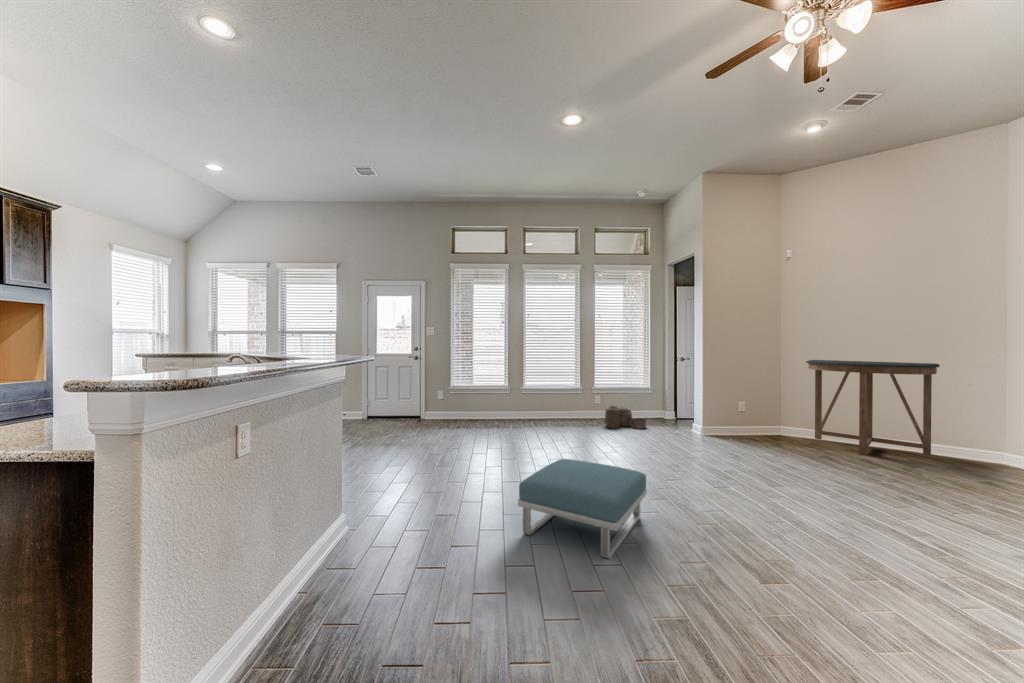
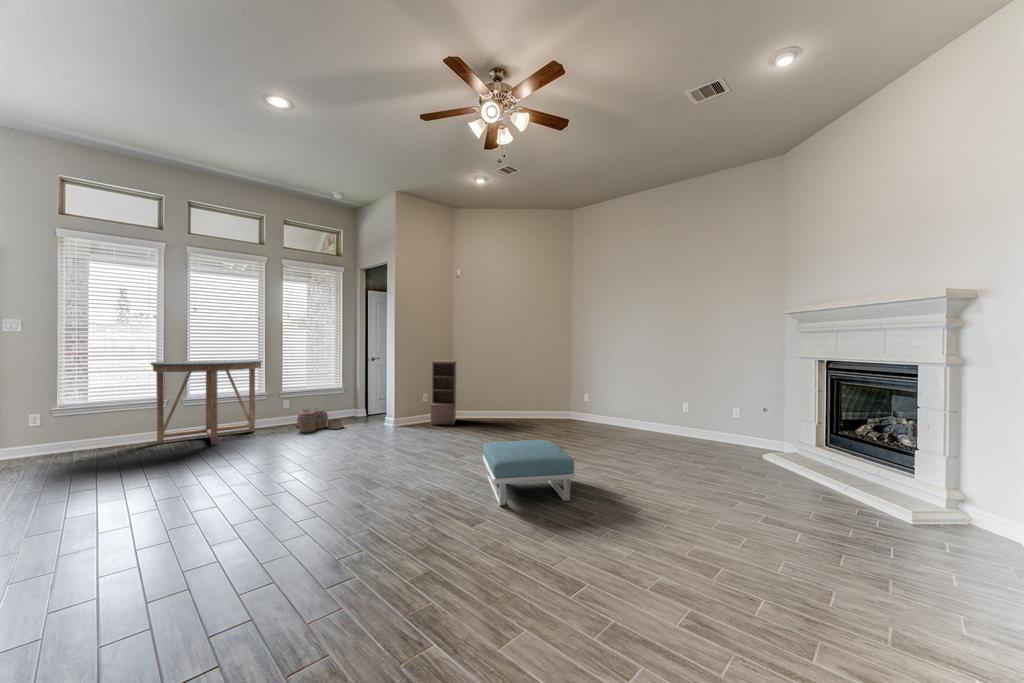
console table: present [806,360,940,455] -> present [151,359,263,445]
bookshelf: none [746,363,784,444] -> present [431,361,456,425]
footstool: present [518,459,647,558] -> present [483,440,575,505]

